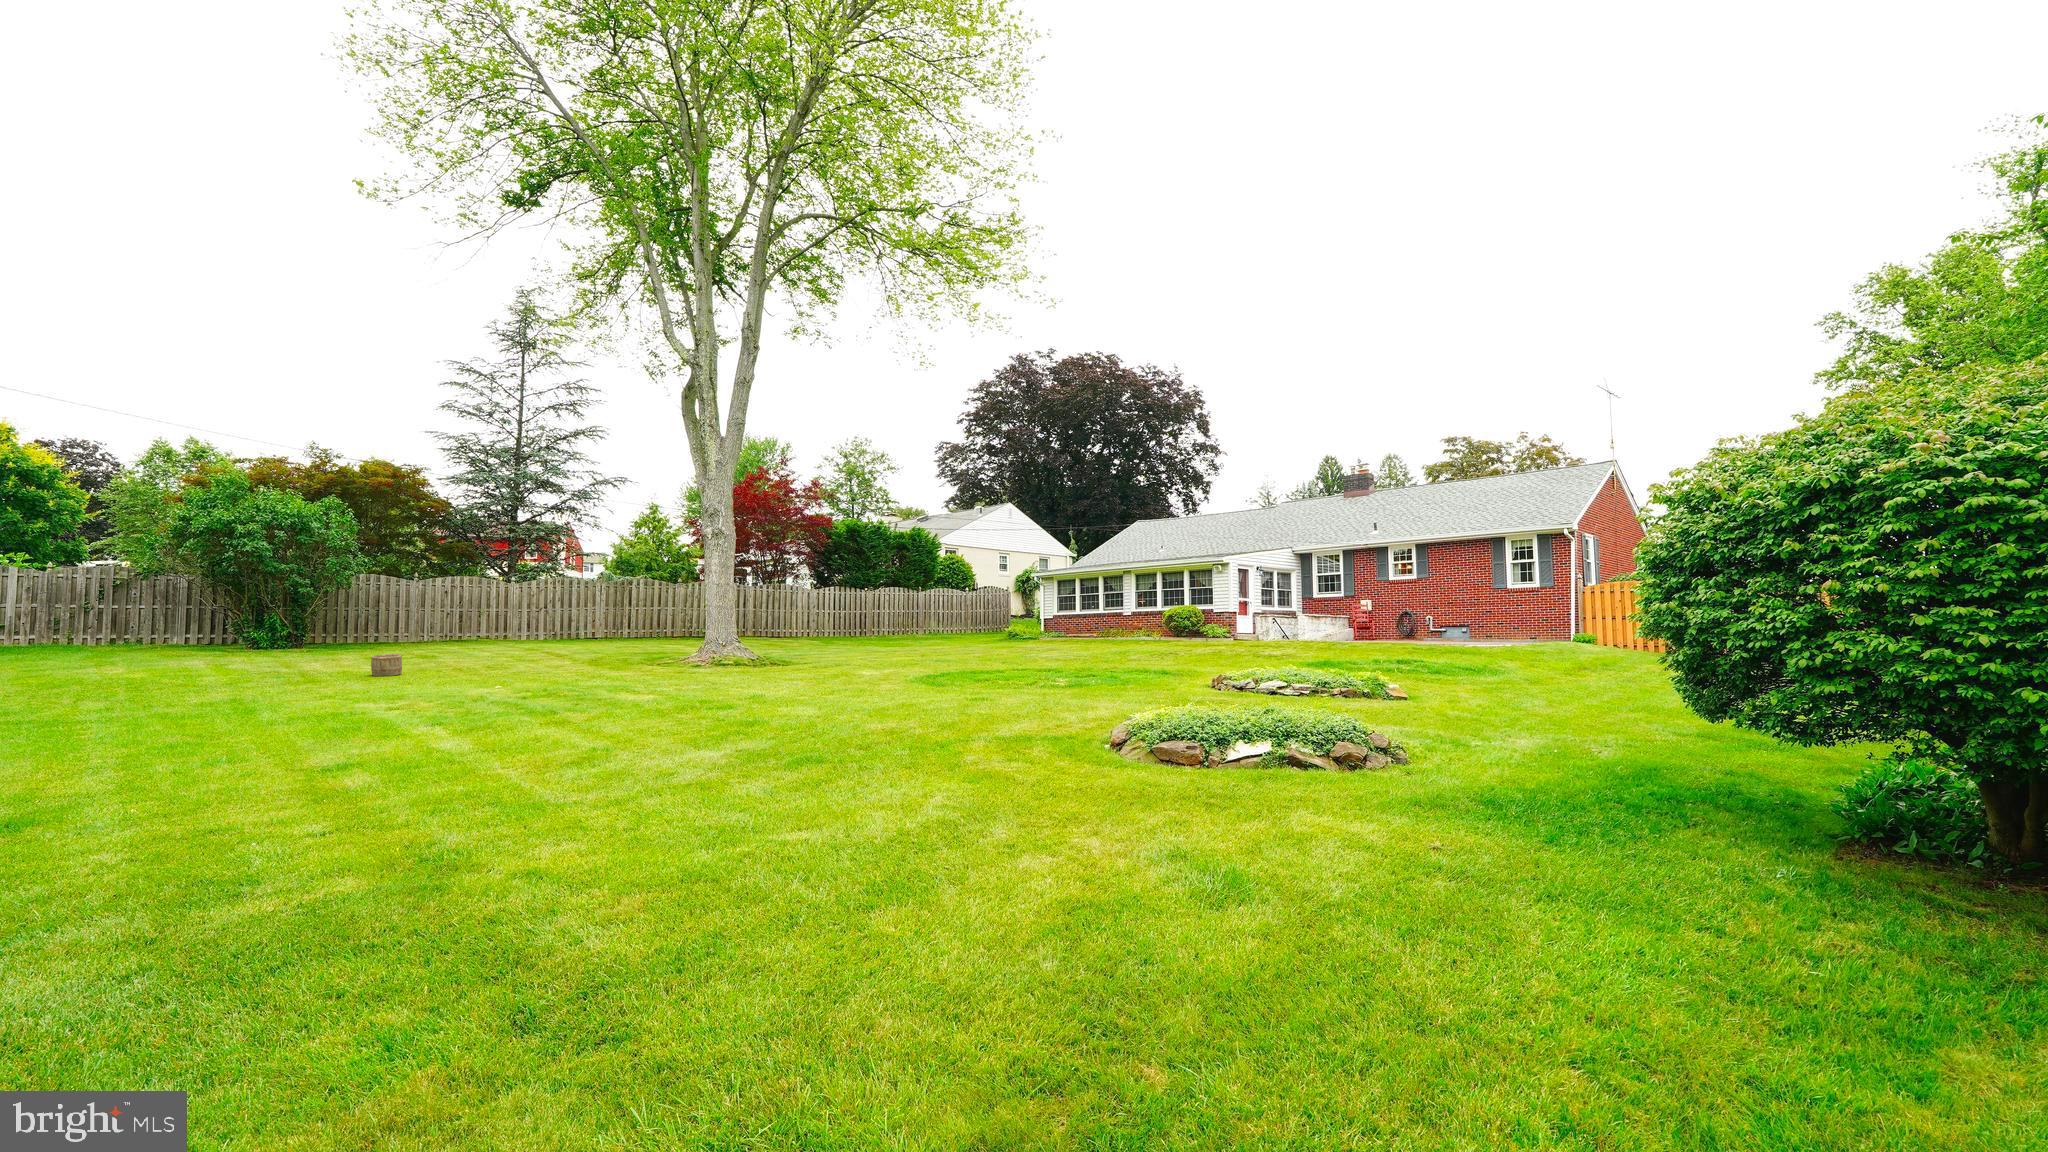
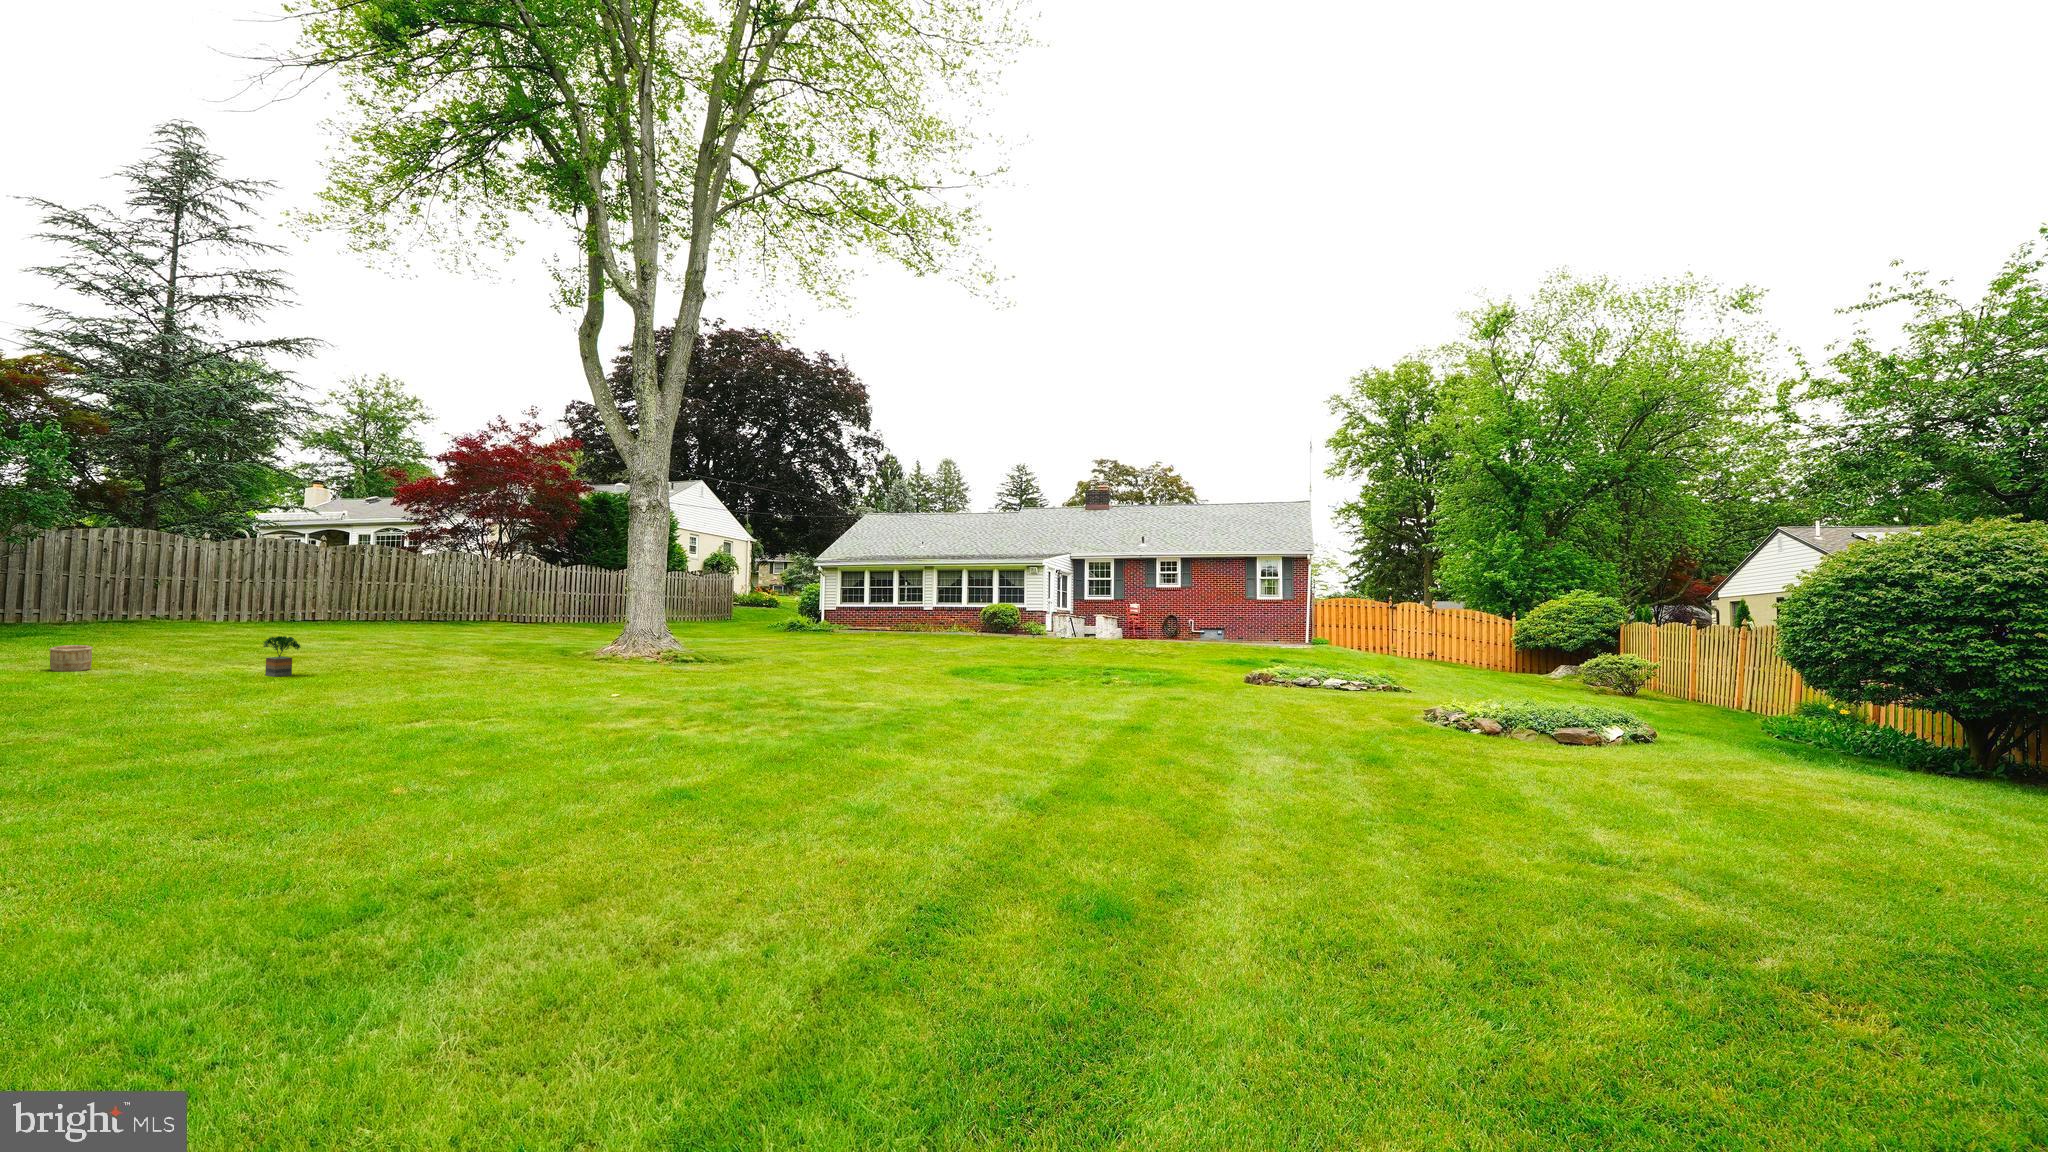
potted tree: none [526,641,557,679] -> present [263,636,300,677]

